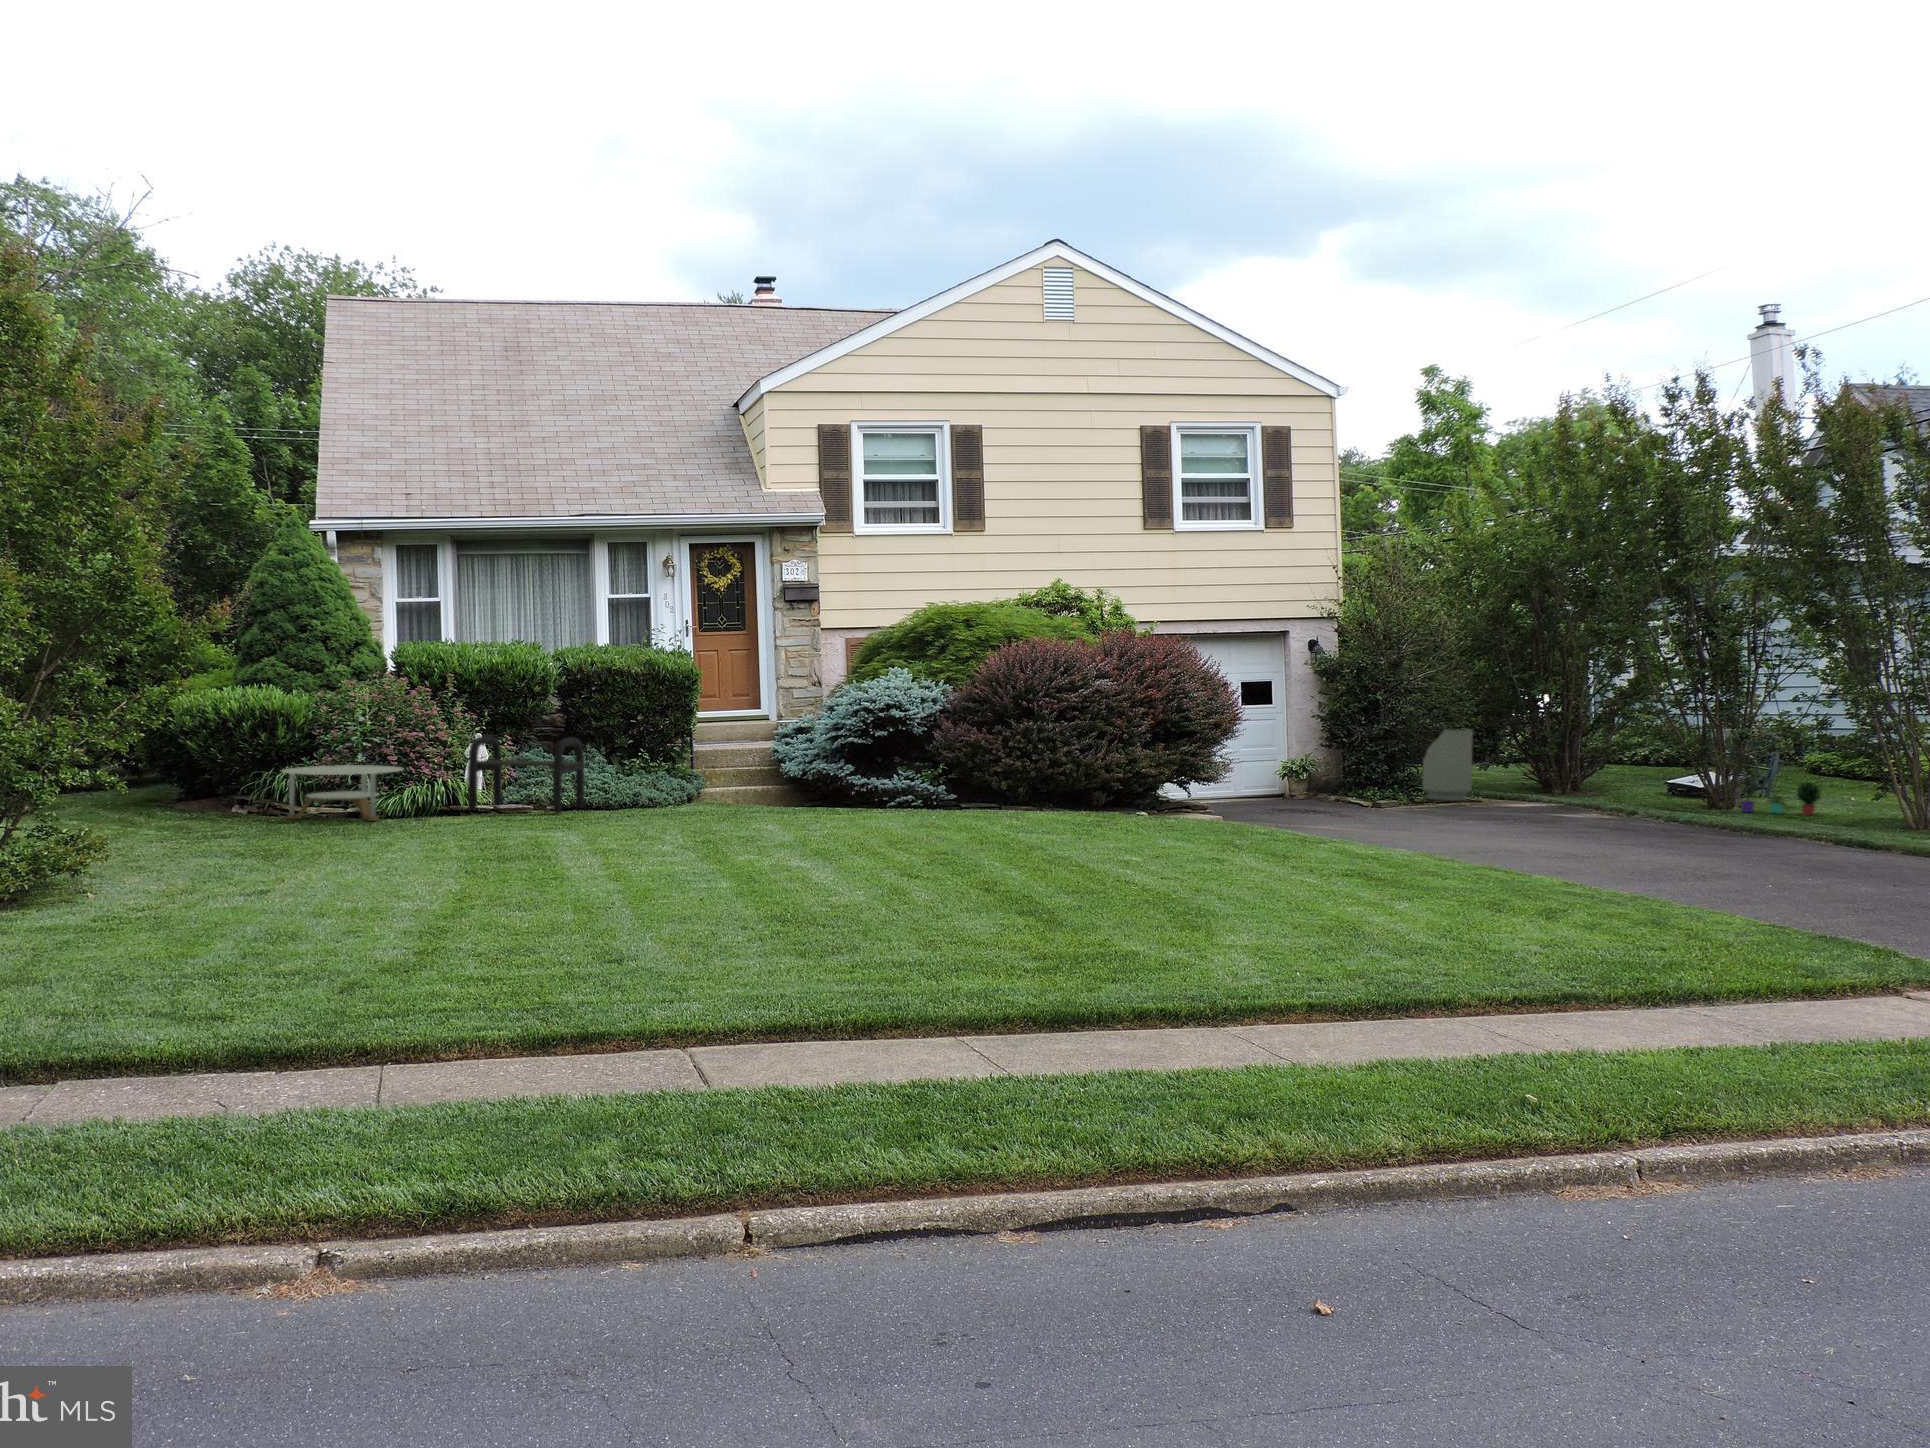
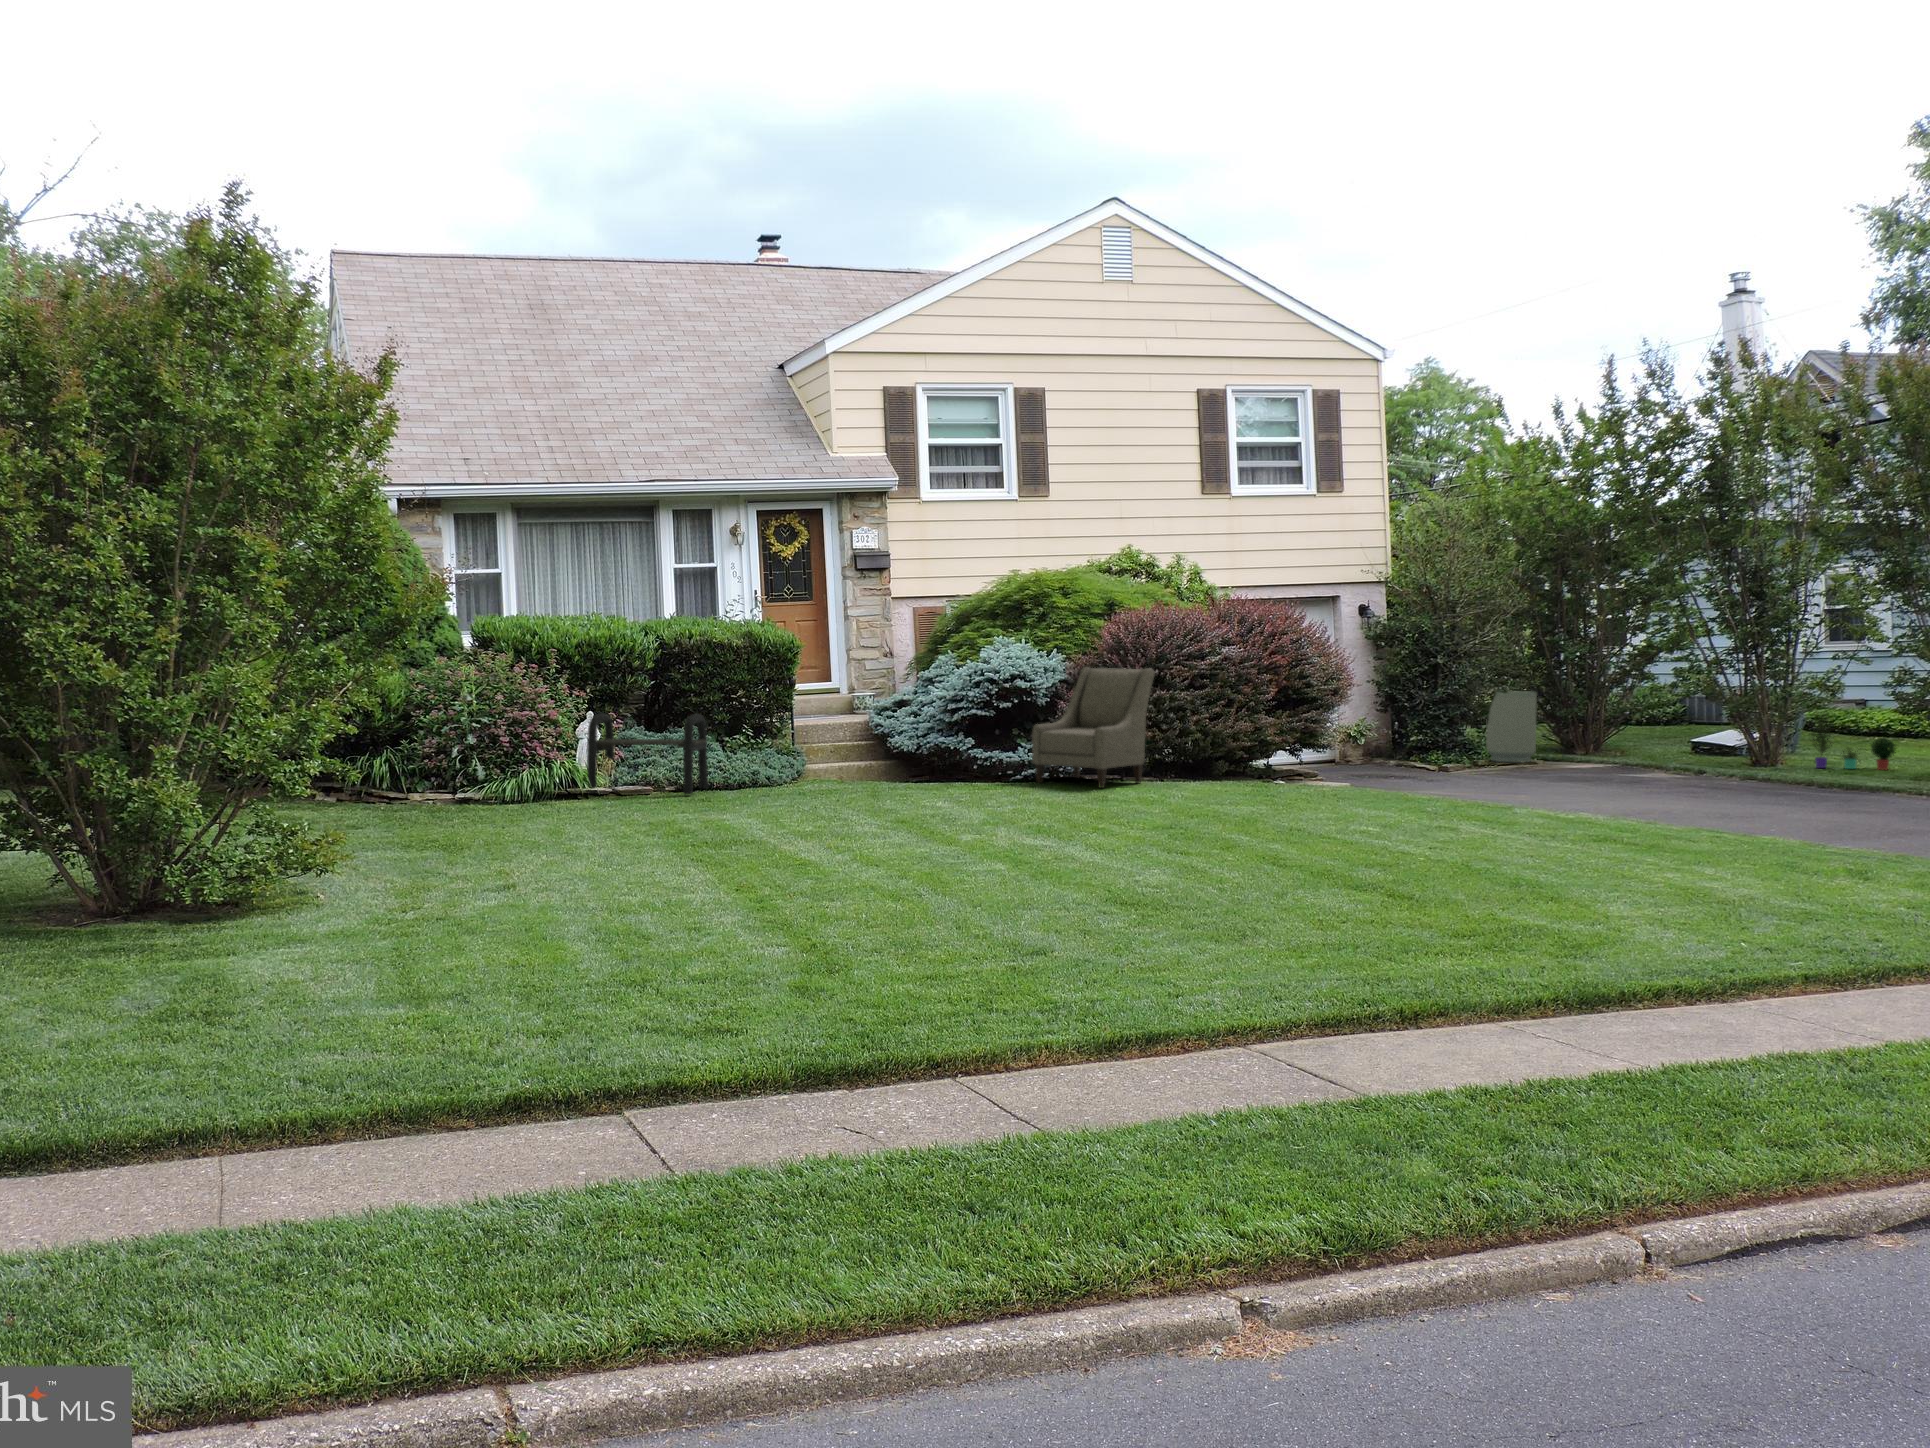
chair: none [899,699,1020,815] -> present [1032,667,1154,788]
round table: present [282,765,403,821] -> none [395,748,528,808]

